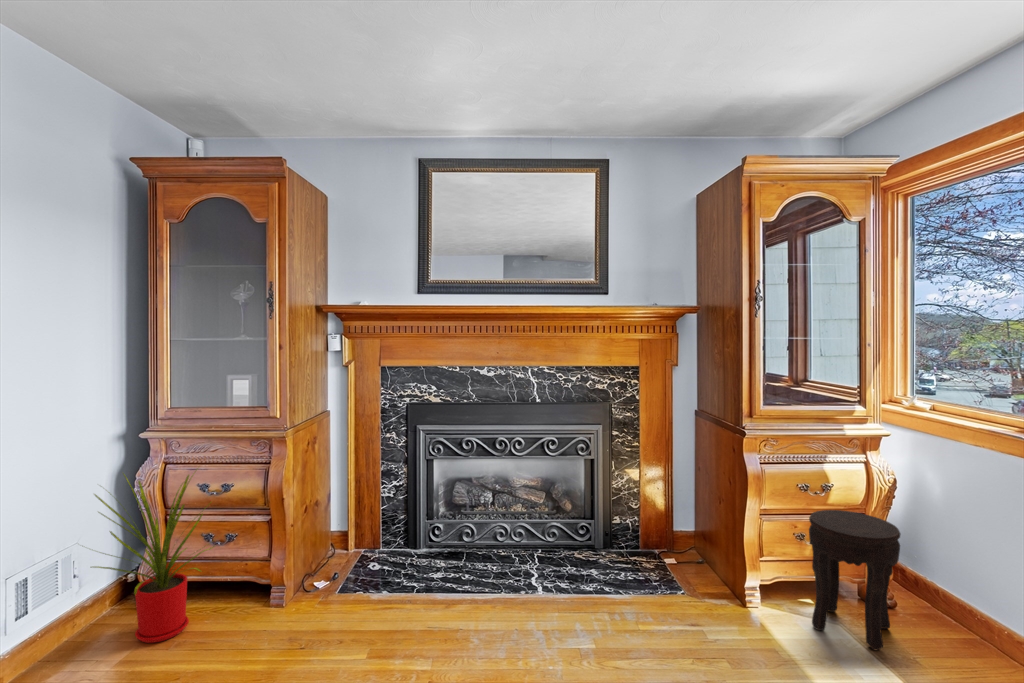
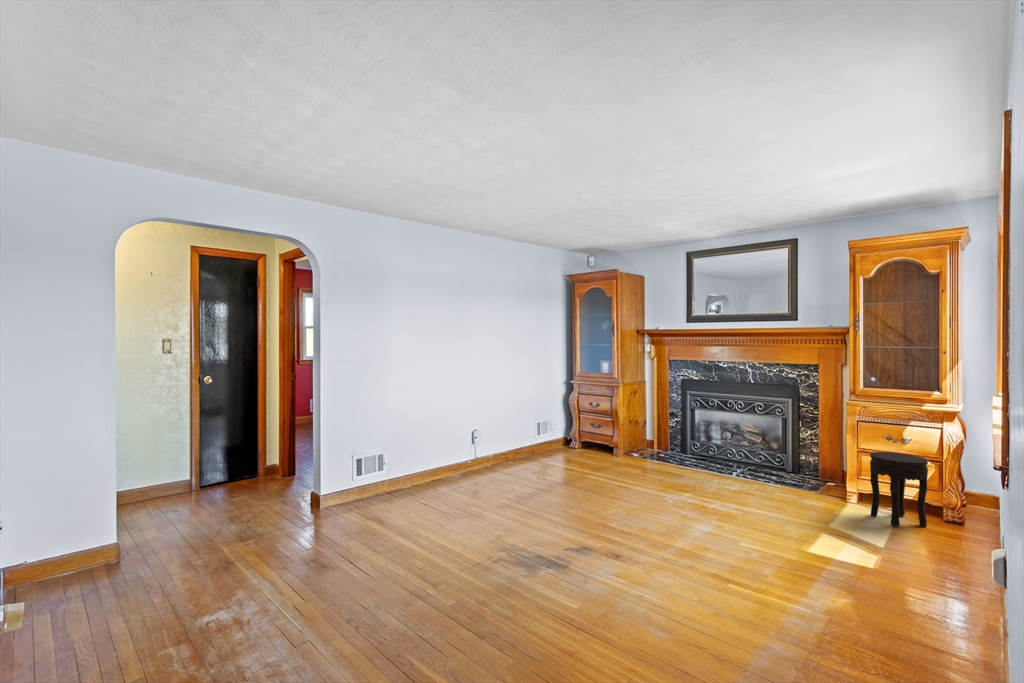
house plant: present [91,474,214,643] -> none [550,393,597,455]

